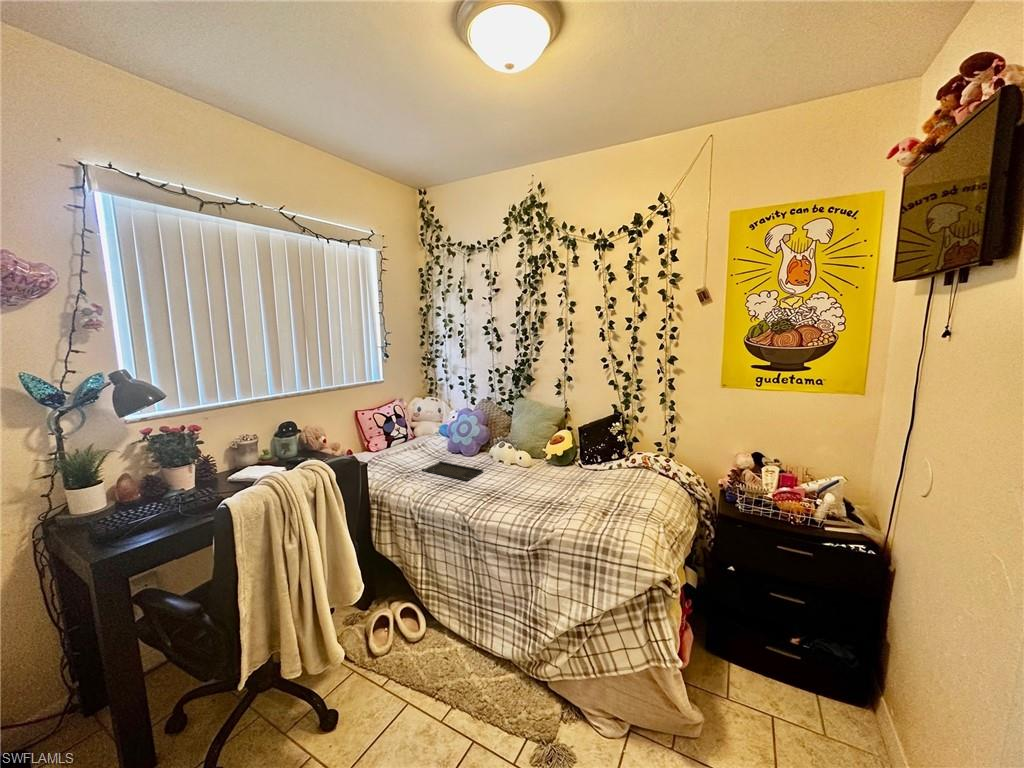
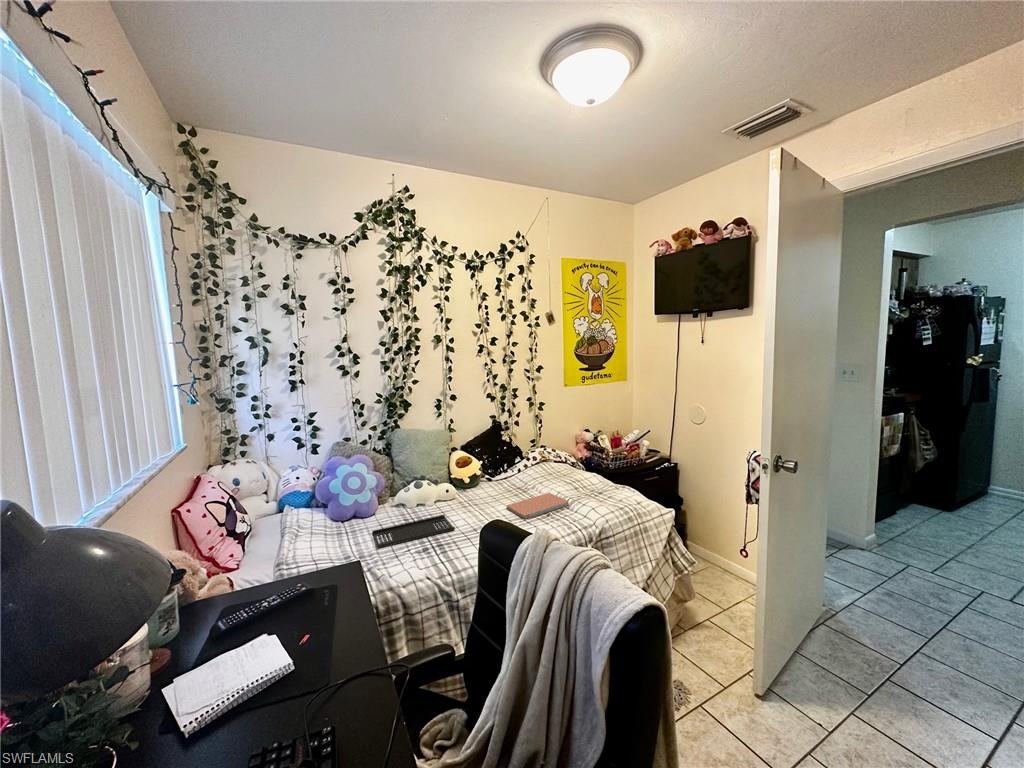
notebook: none [512,483,575,507] -> present [506,493,569,519]

